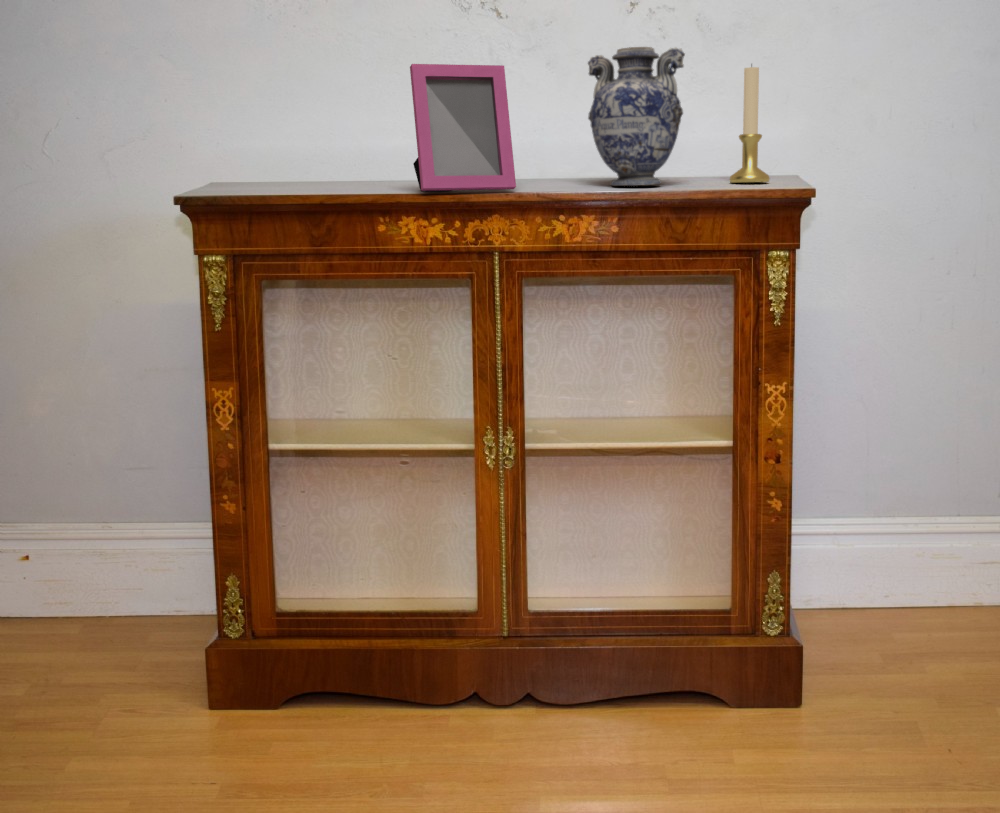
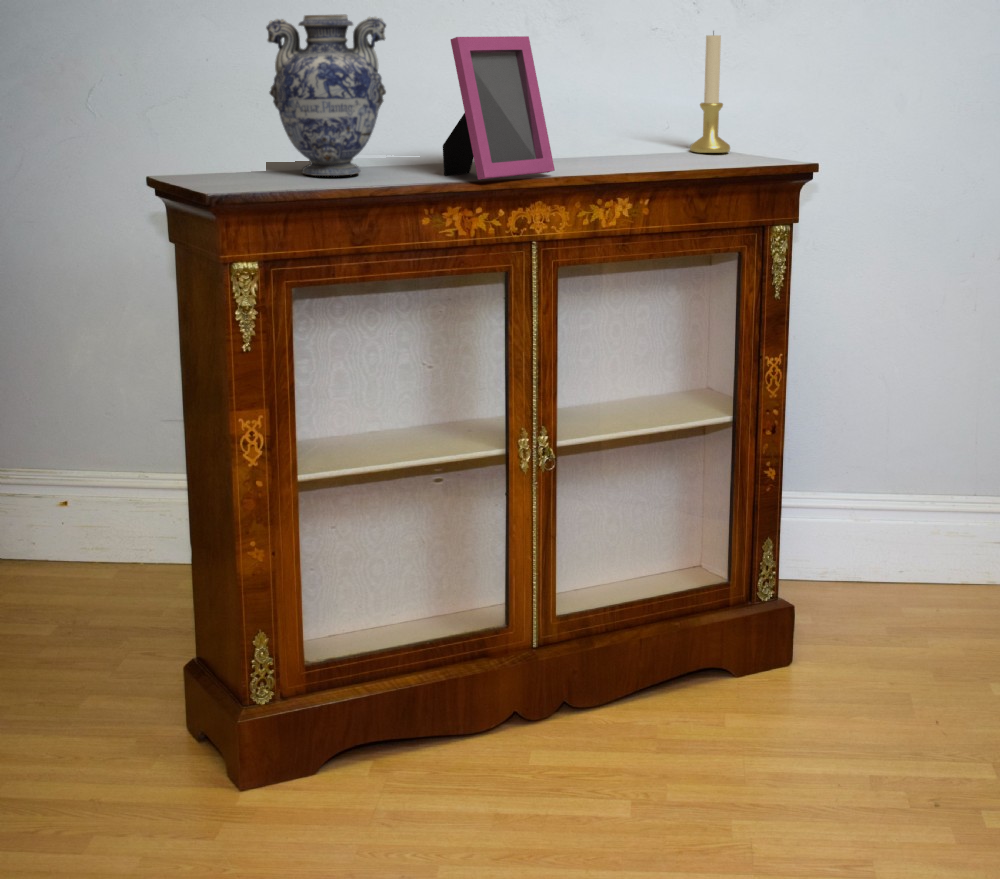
decorative vase: present [588,47,685,186] -> present [266,15,386,176]

